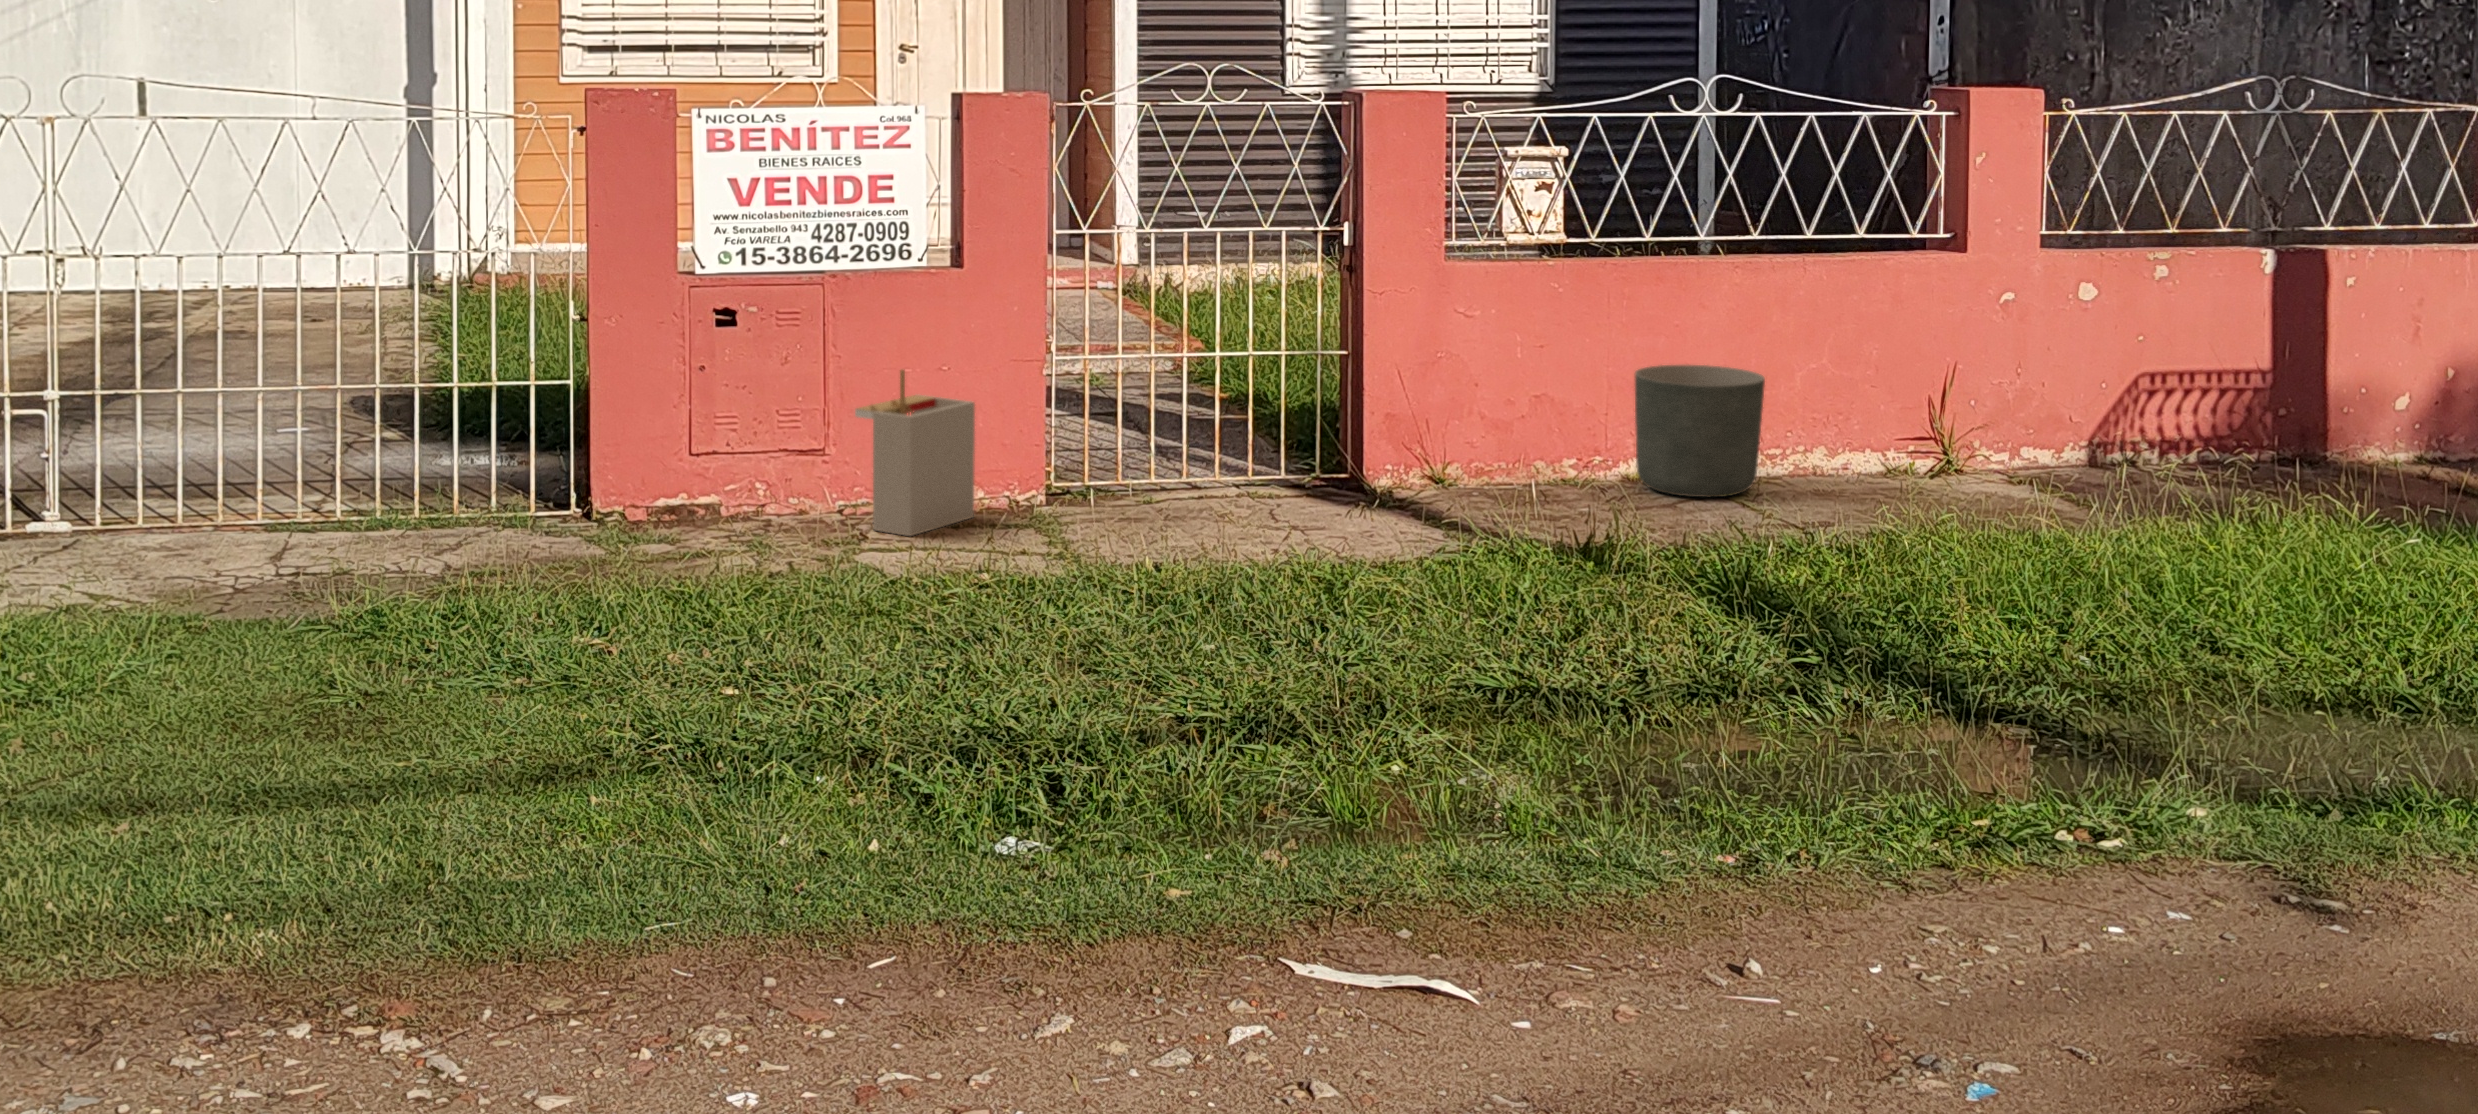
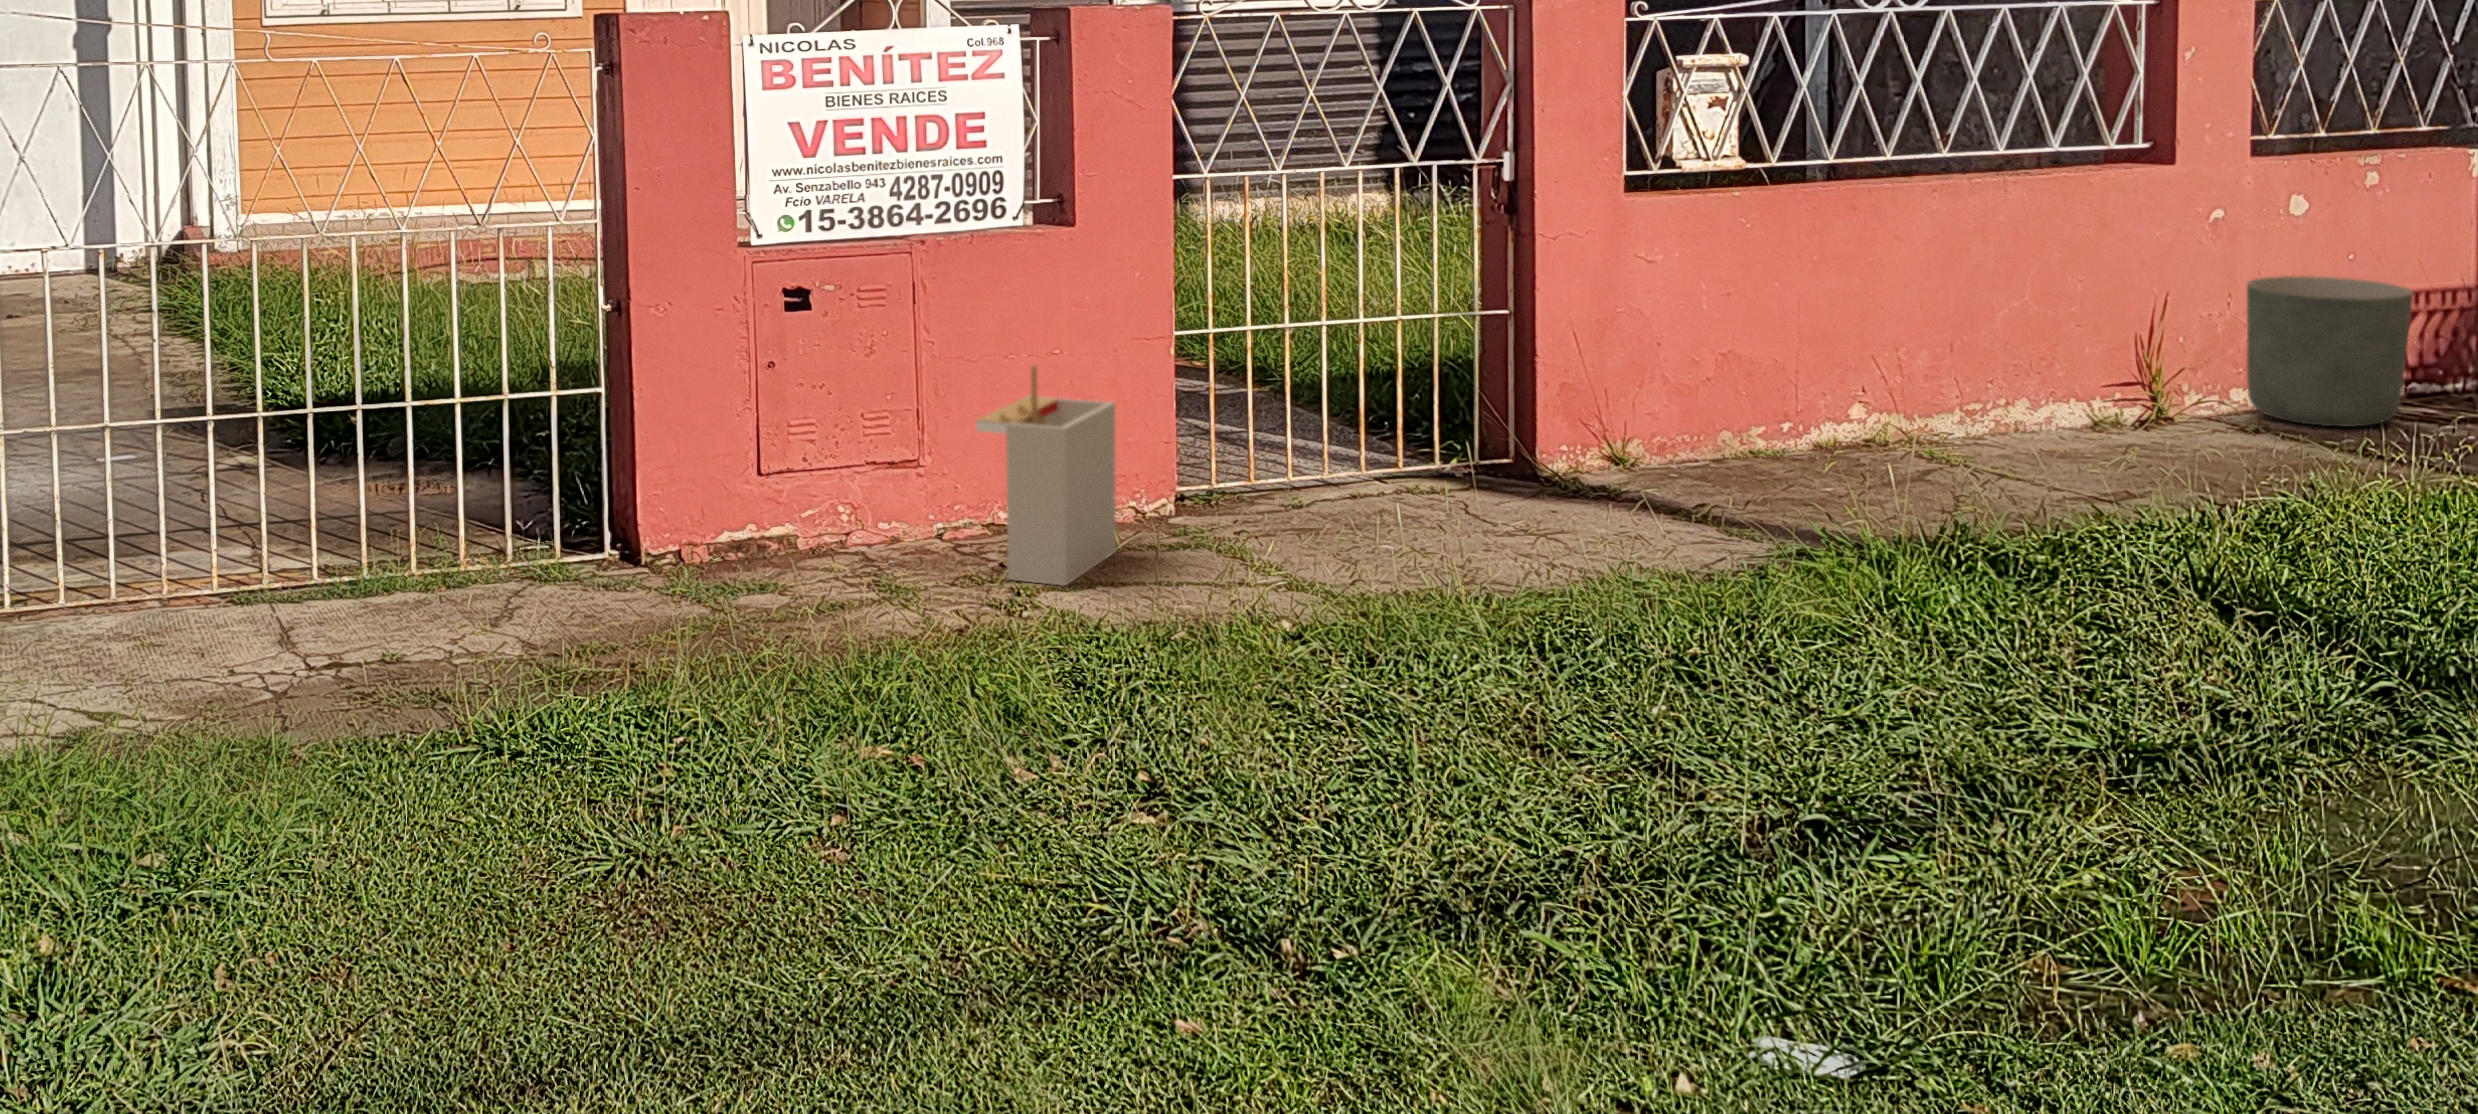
planter: present [1635,365,1765,497] -> present [2247,276,2413,427]

